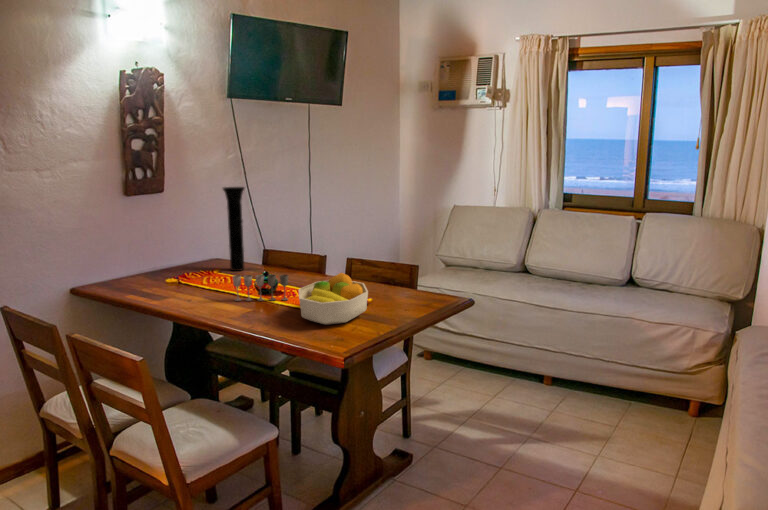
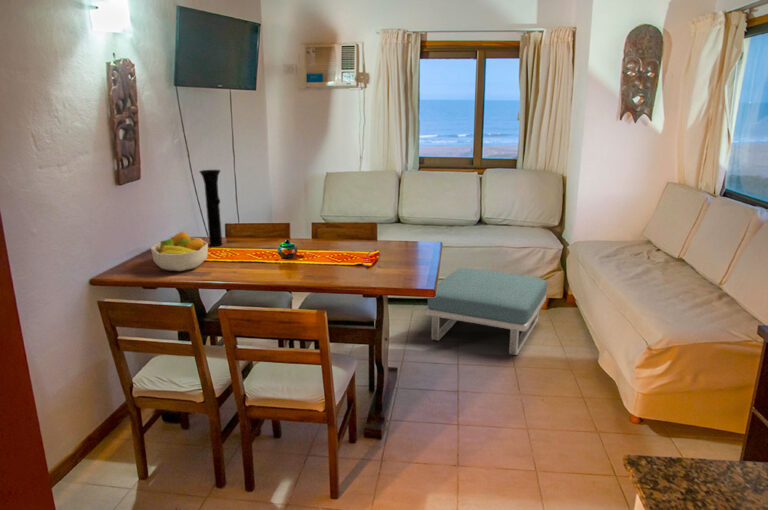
fruit bowl: present [299,273,368,325] -> present [151,232,208,271]
wine glass: present [233,275,288,301] -> none [262,242,307,269]
footstool: none [495,338,687,473] -> present [426,268,547,355]

